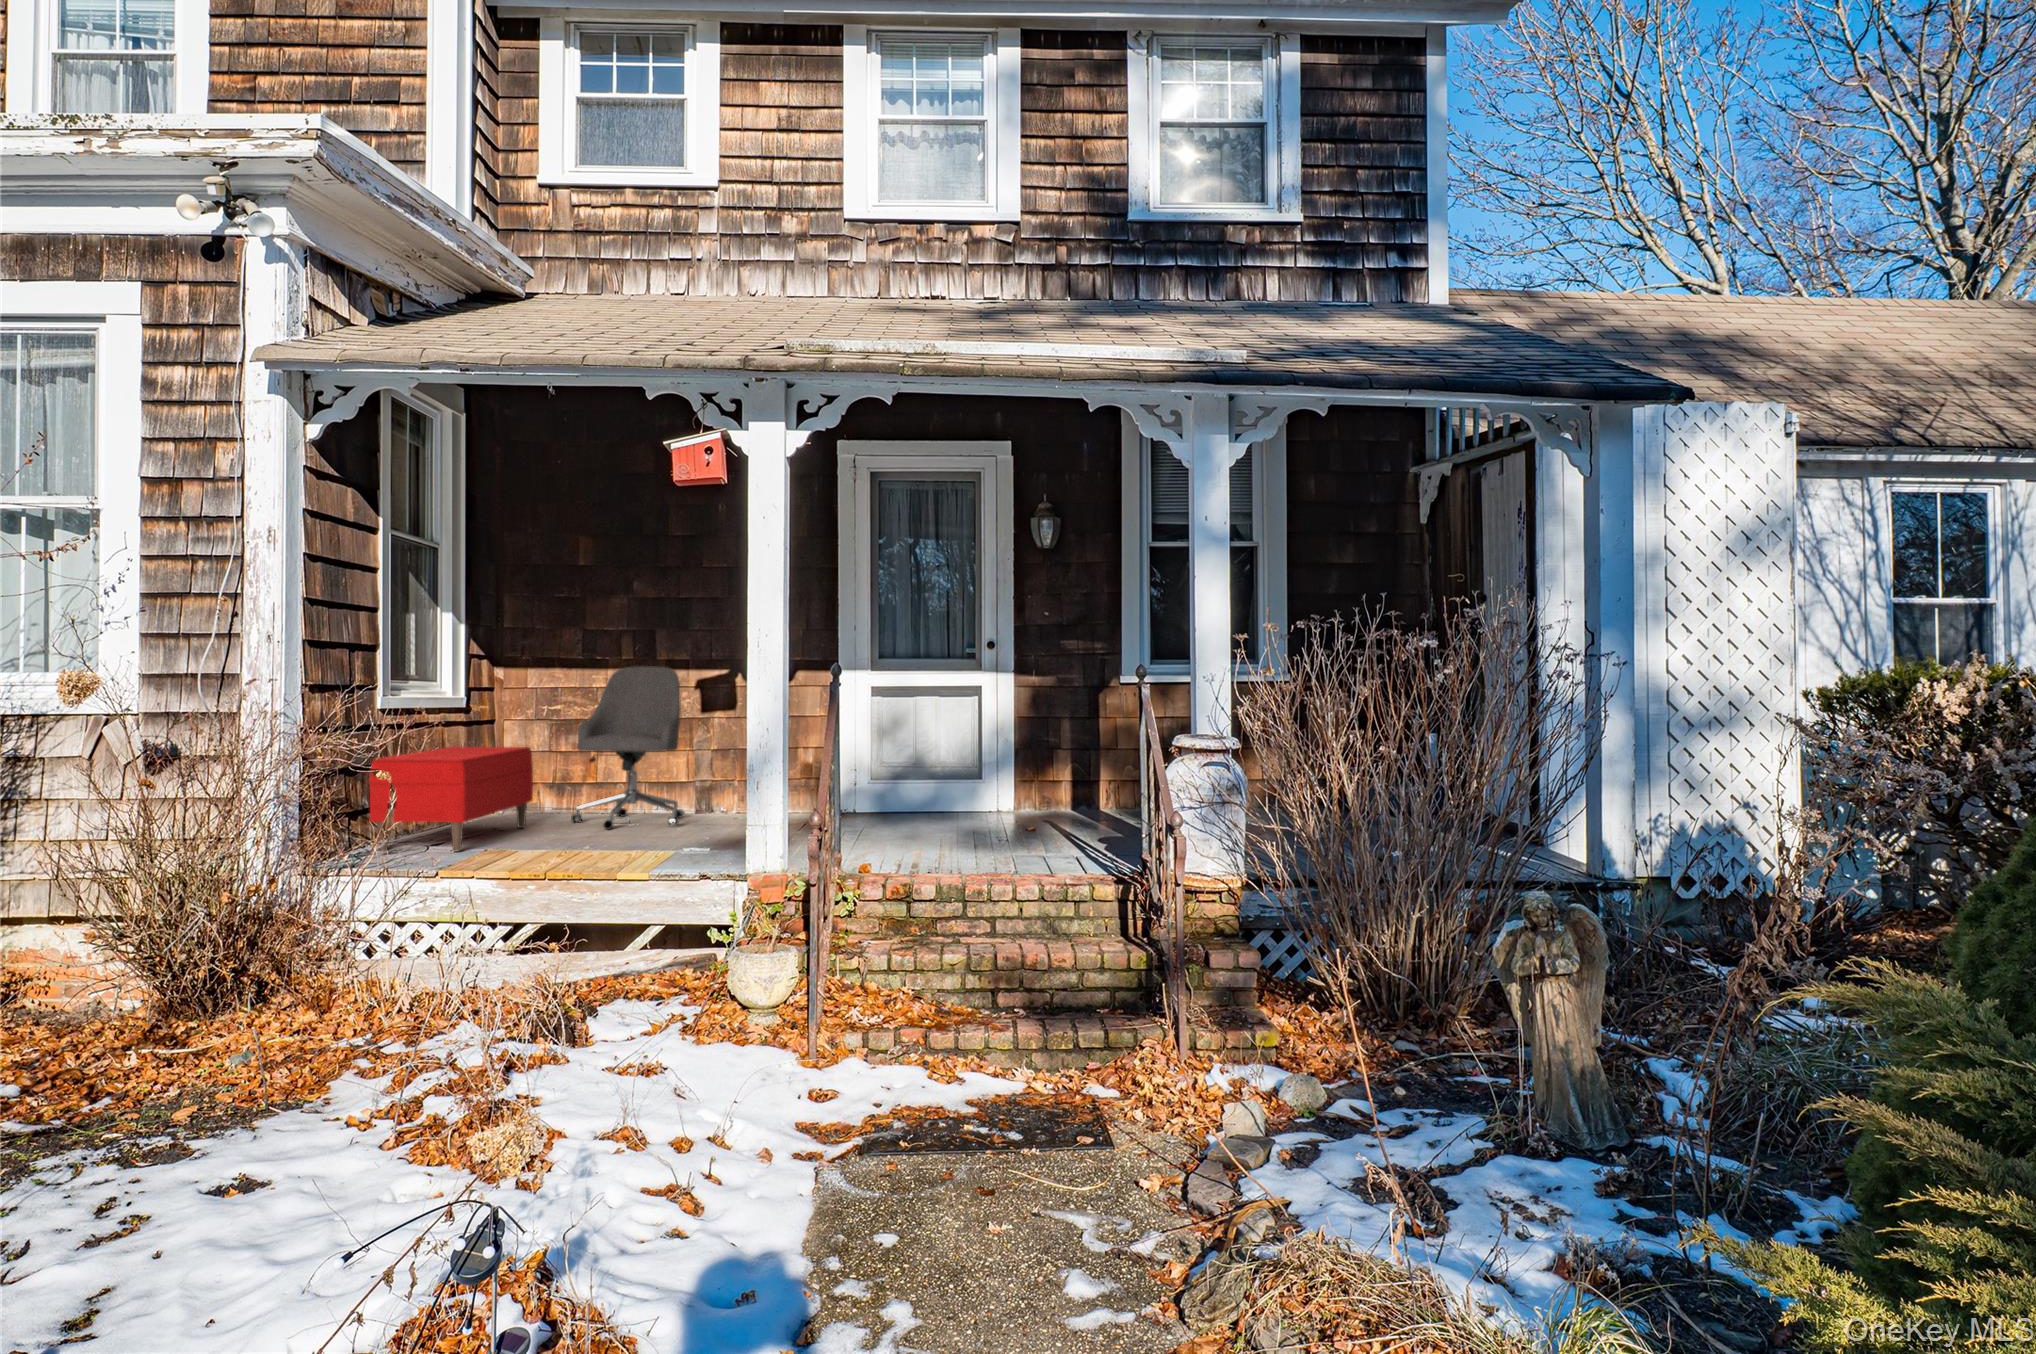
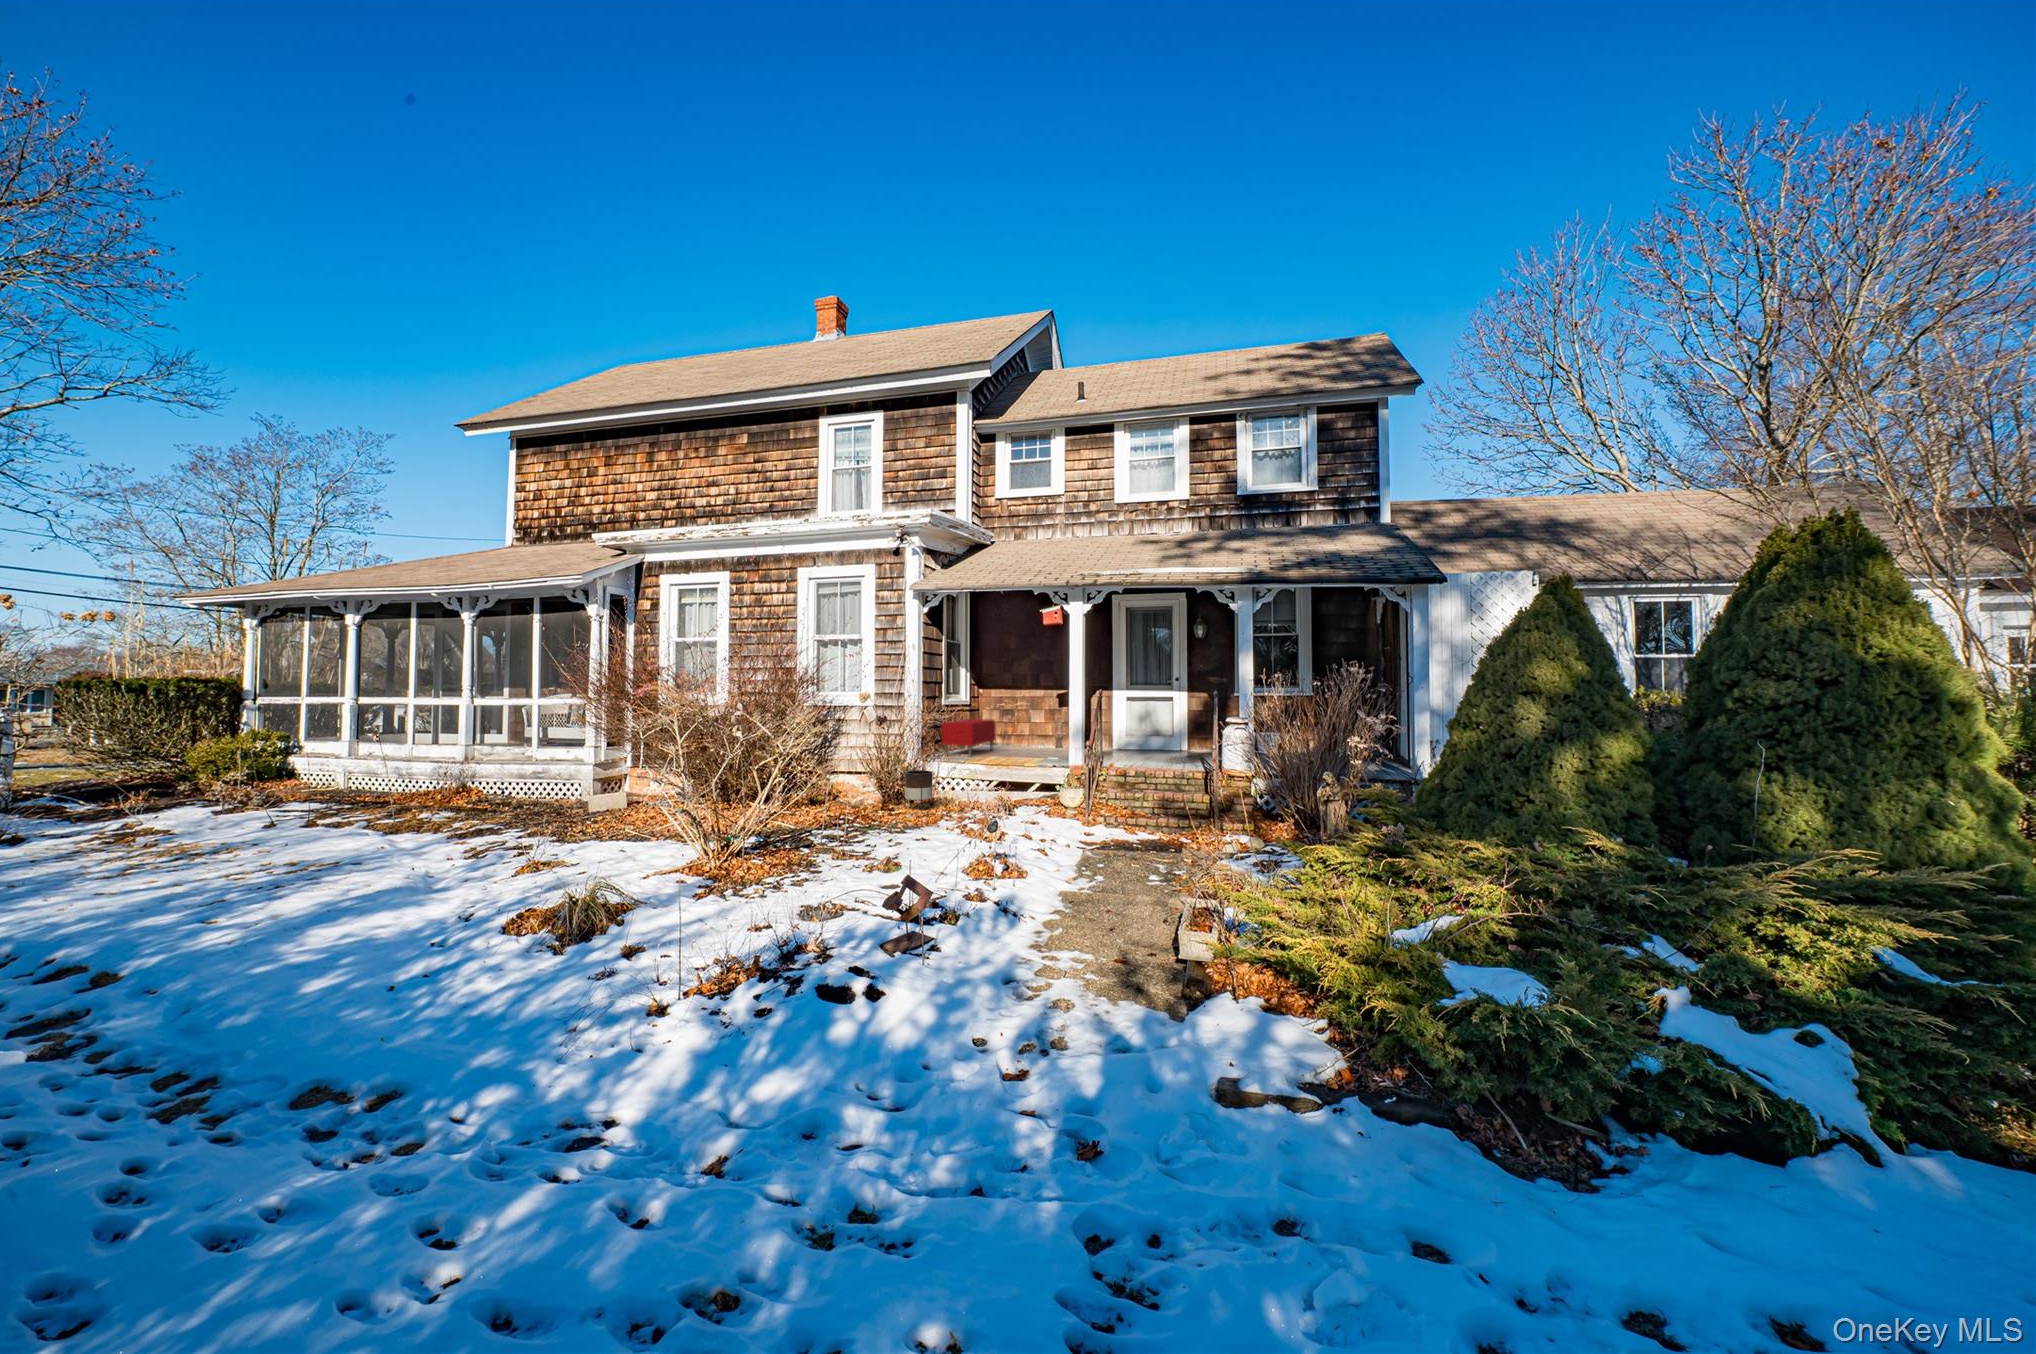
chair: present [571,666,684,829] -> none [1010,689,1052,752]
planter: none [224,910,322,1044] -> present [905,770,932,811]

